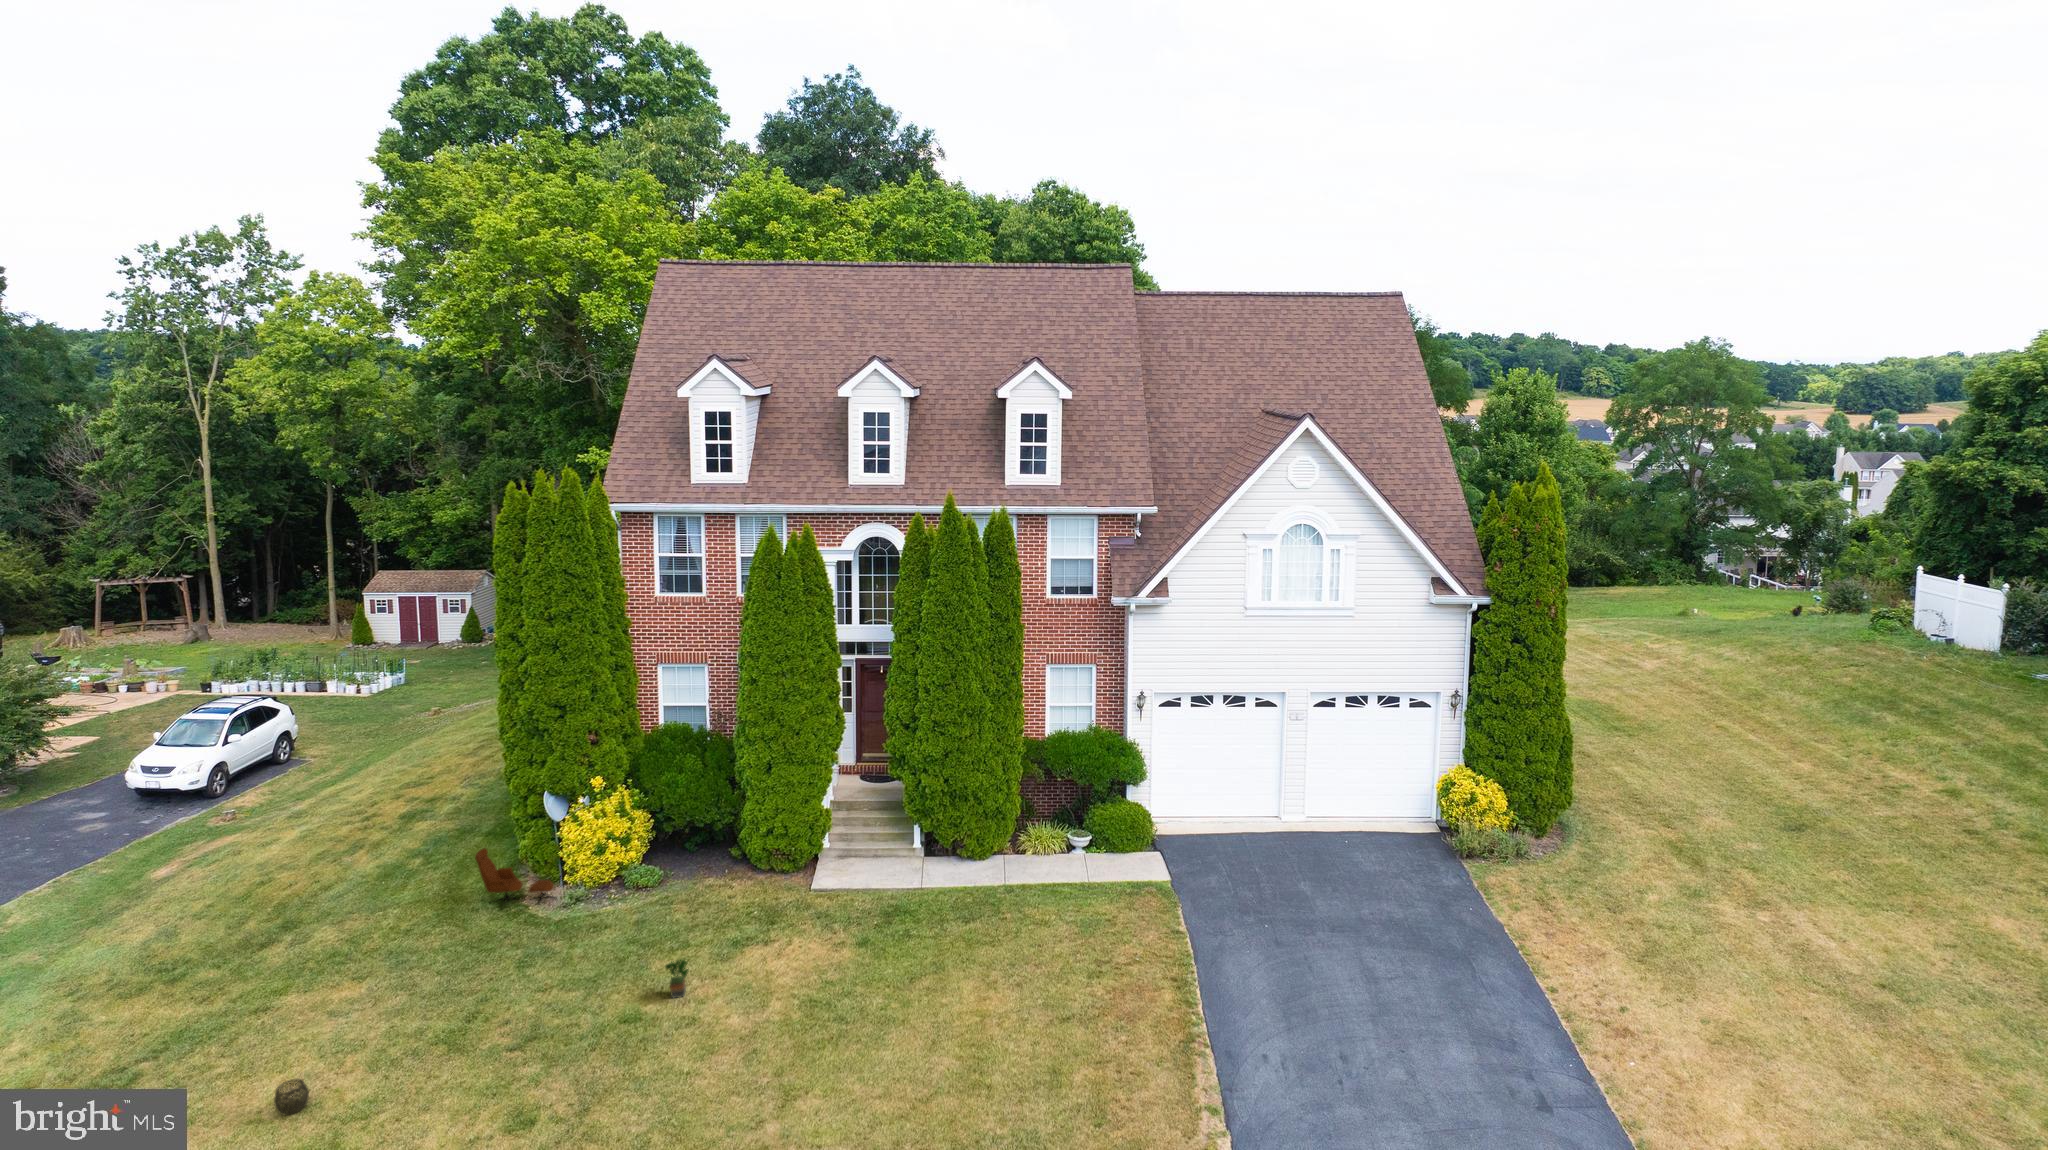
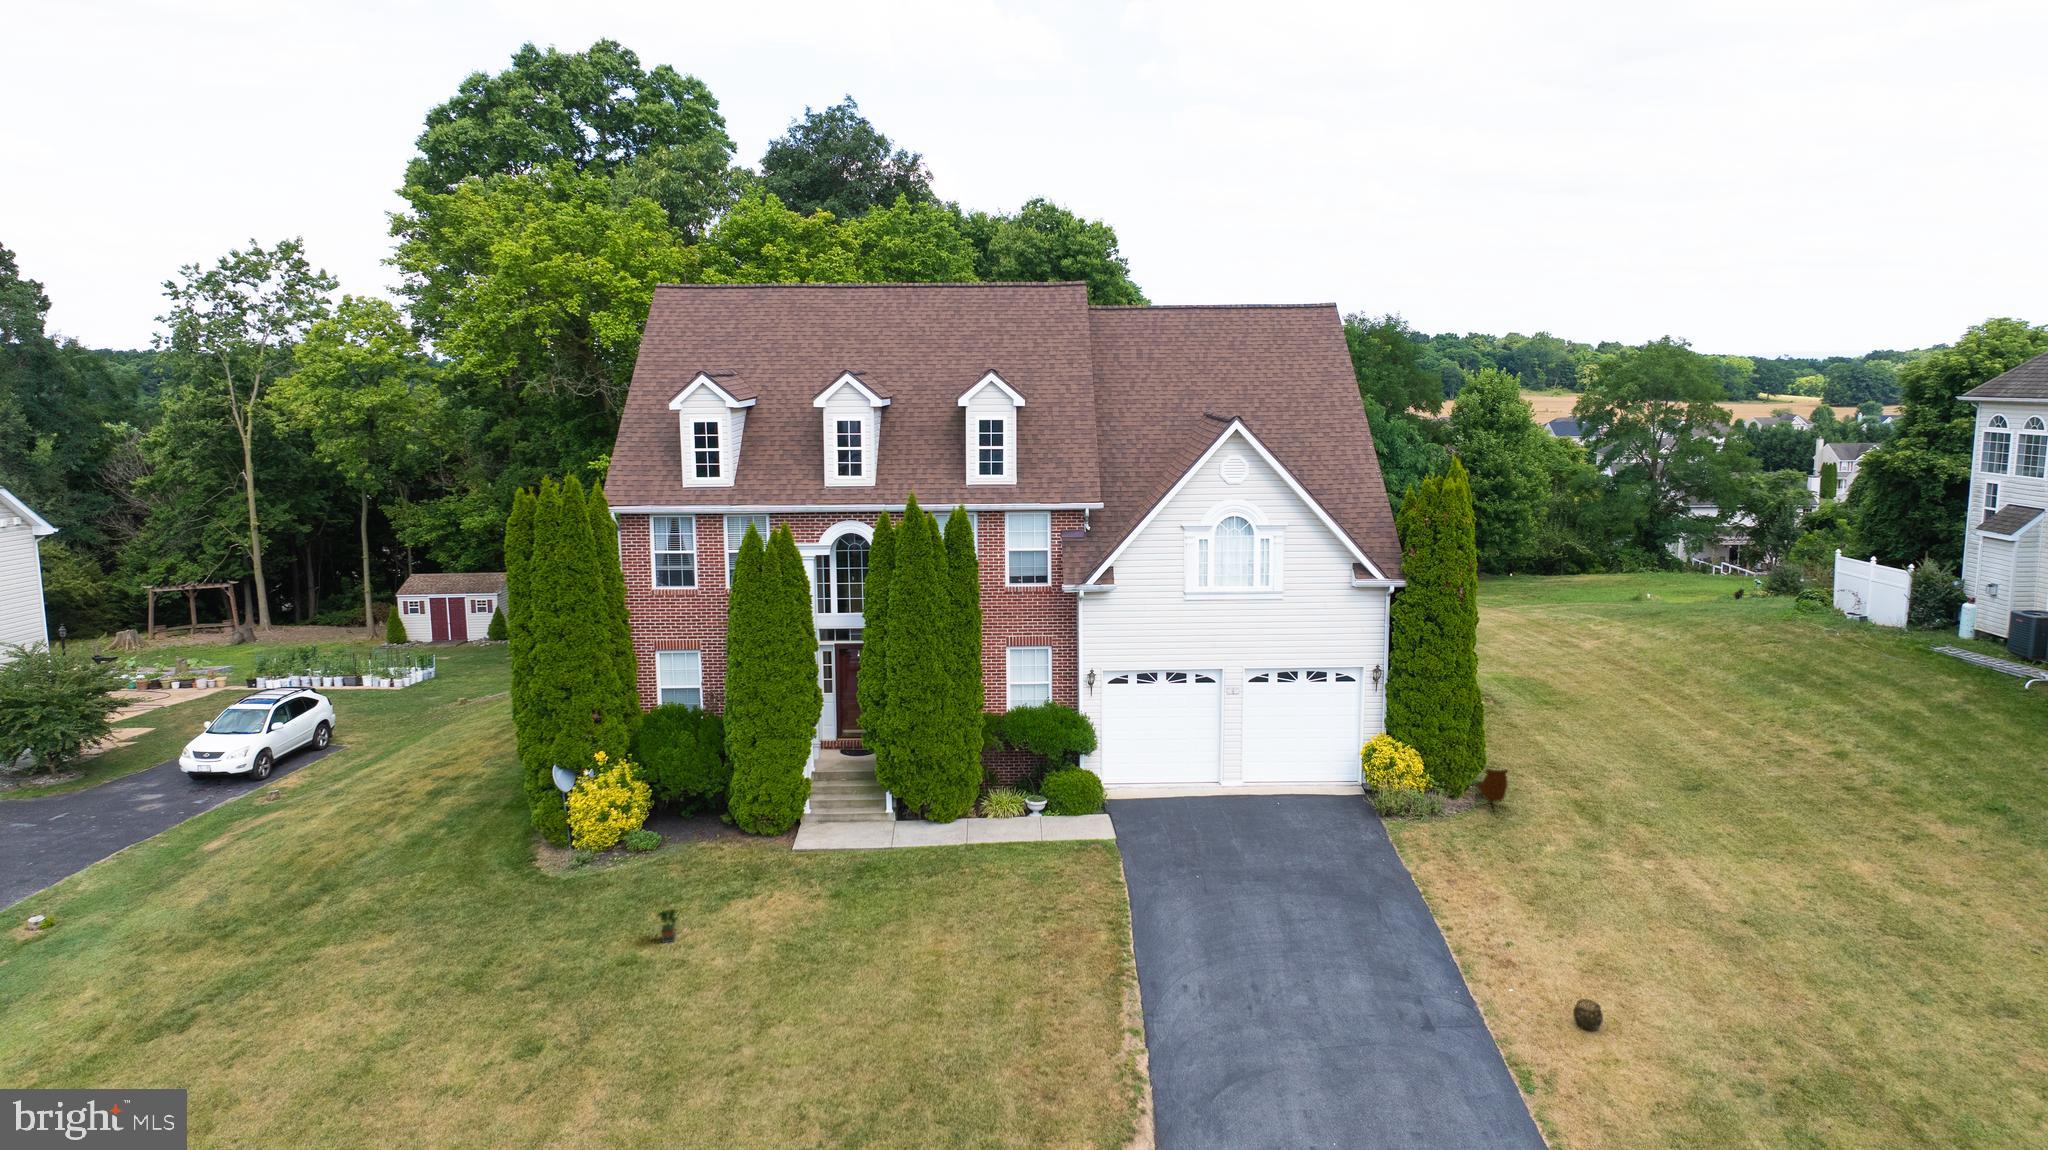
lounge chair: present [475,848,554,904] -> present [1476,769,1508,808]
woven basket: present [274,1079,309,1115] -> present [1573,999,1603,1031]

